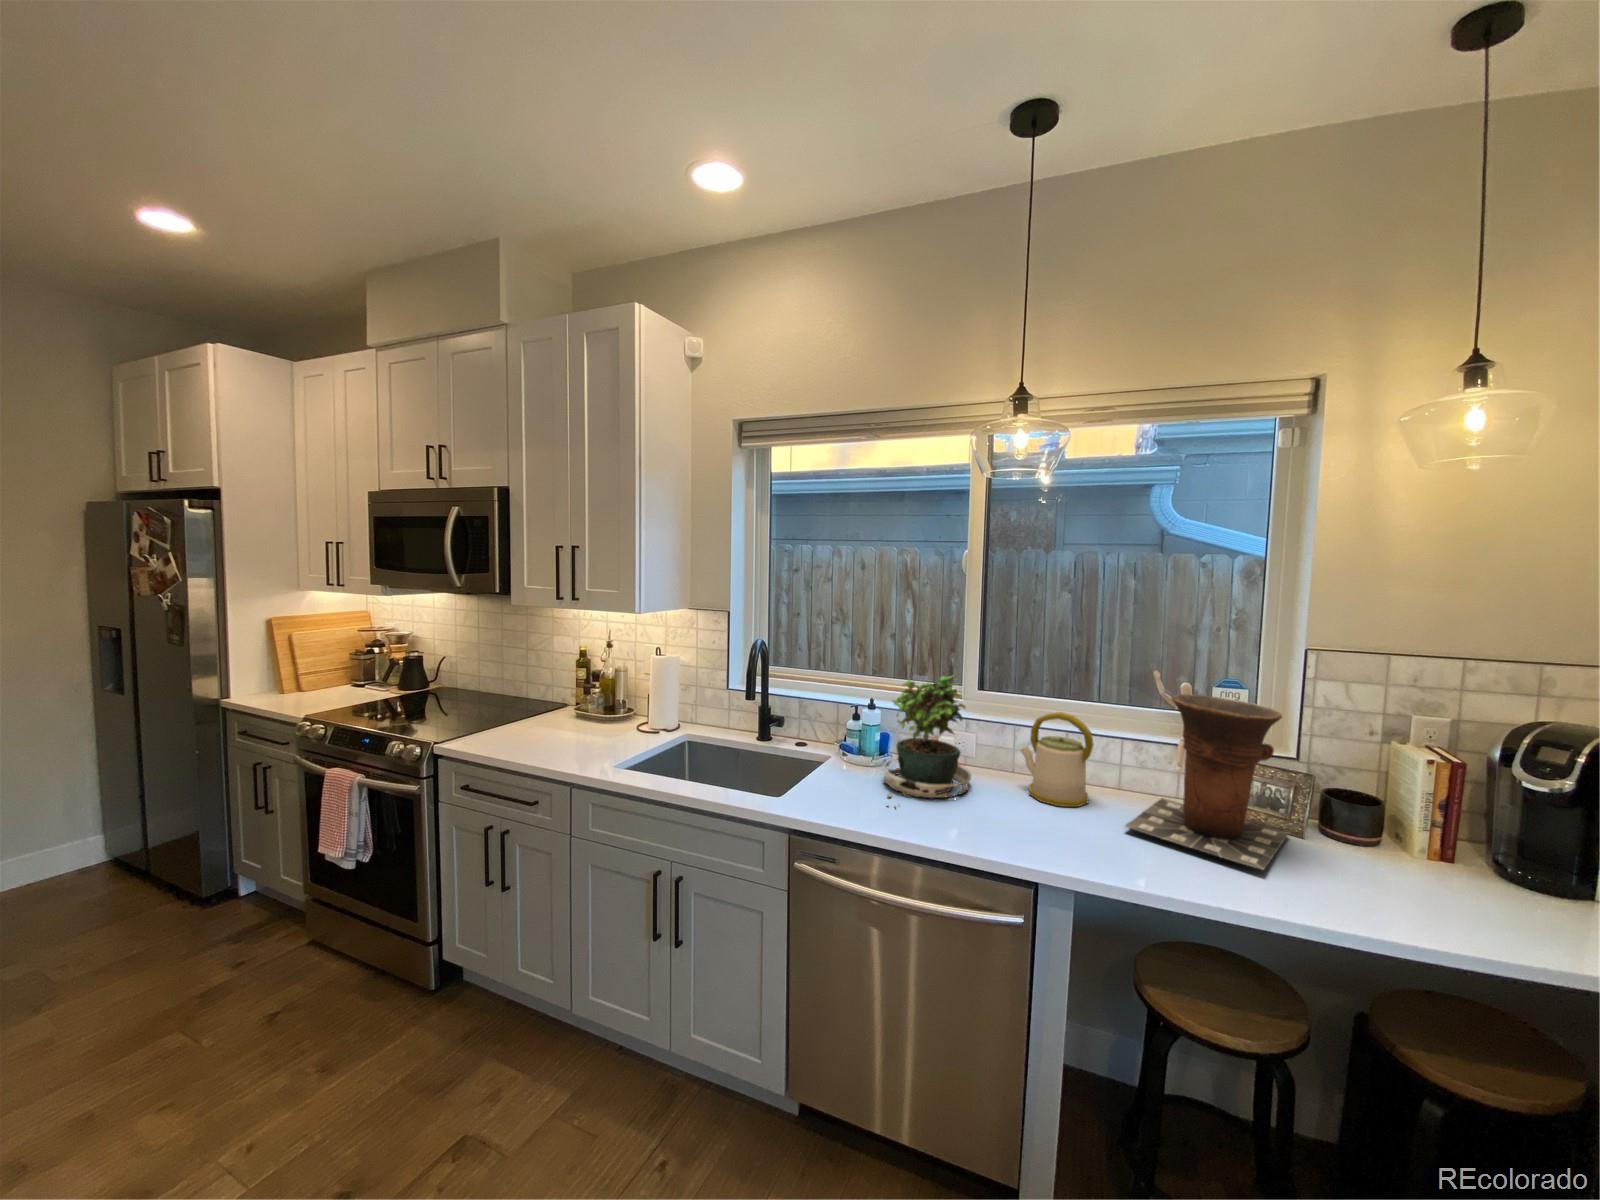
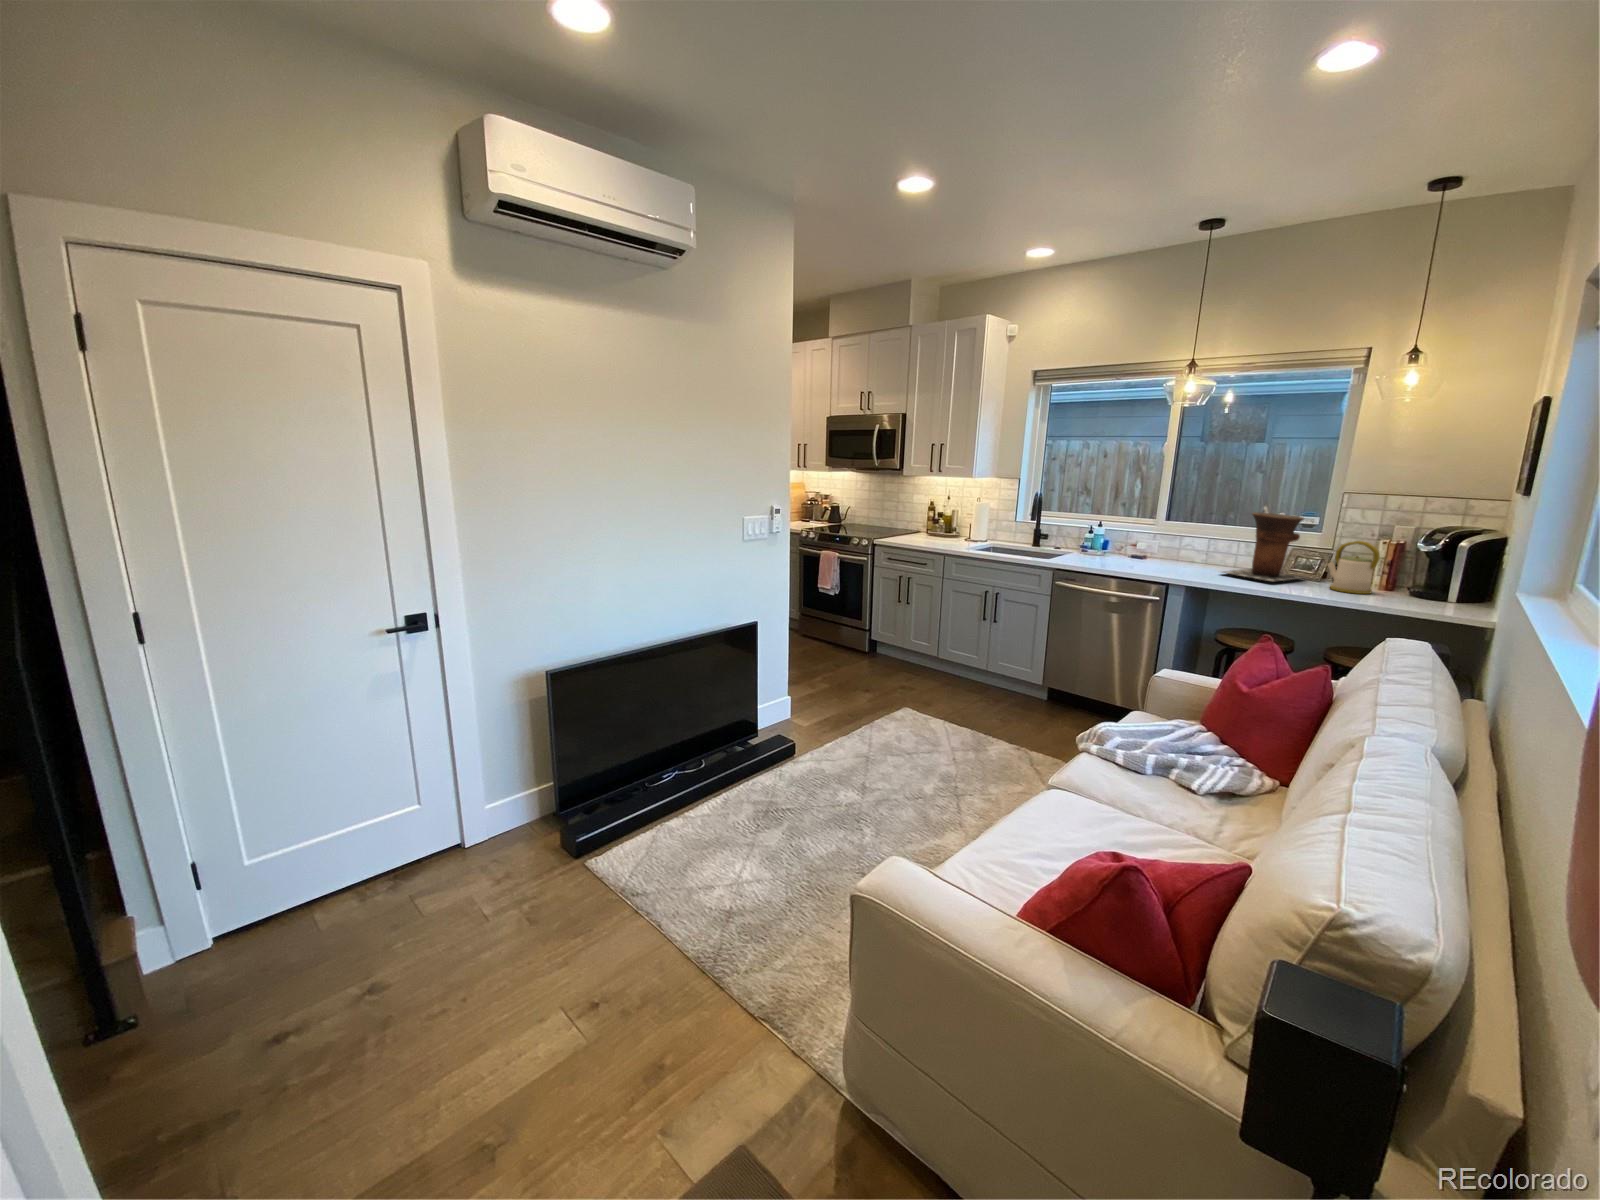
potted plant: present [883,676,971,798] -> none [1100,505,1149,564]
kettle: present [1021,712,1093,807] -> present [1327,541,1380,594]

